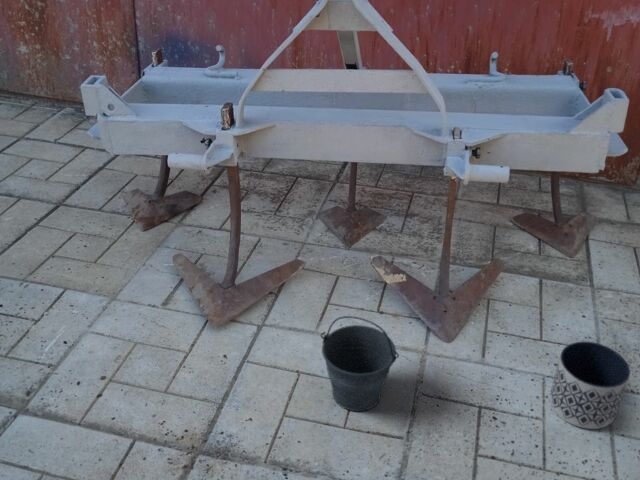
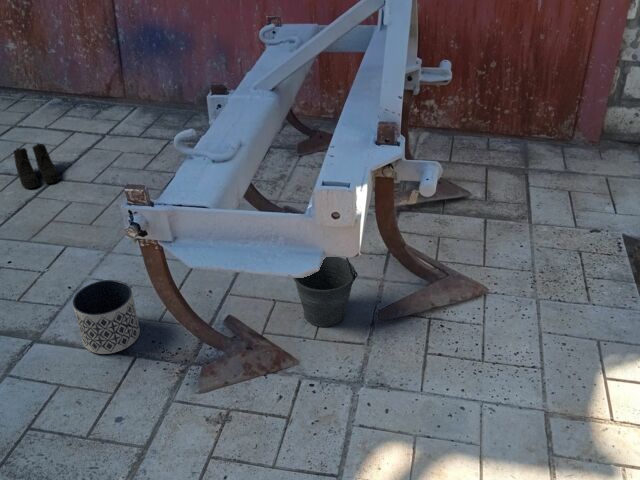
boots: none [16,164,65,215] -> present [14,144,59,188]
planter: present [549,342,630,429] -> present [73,280,140,354]

